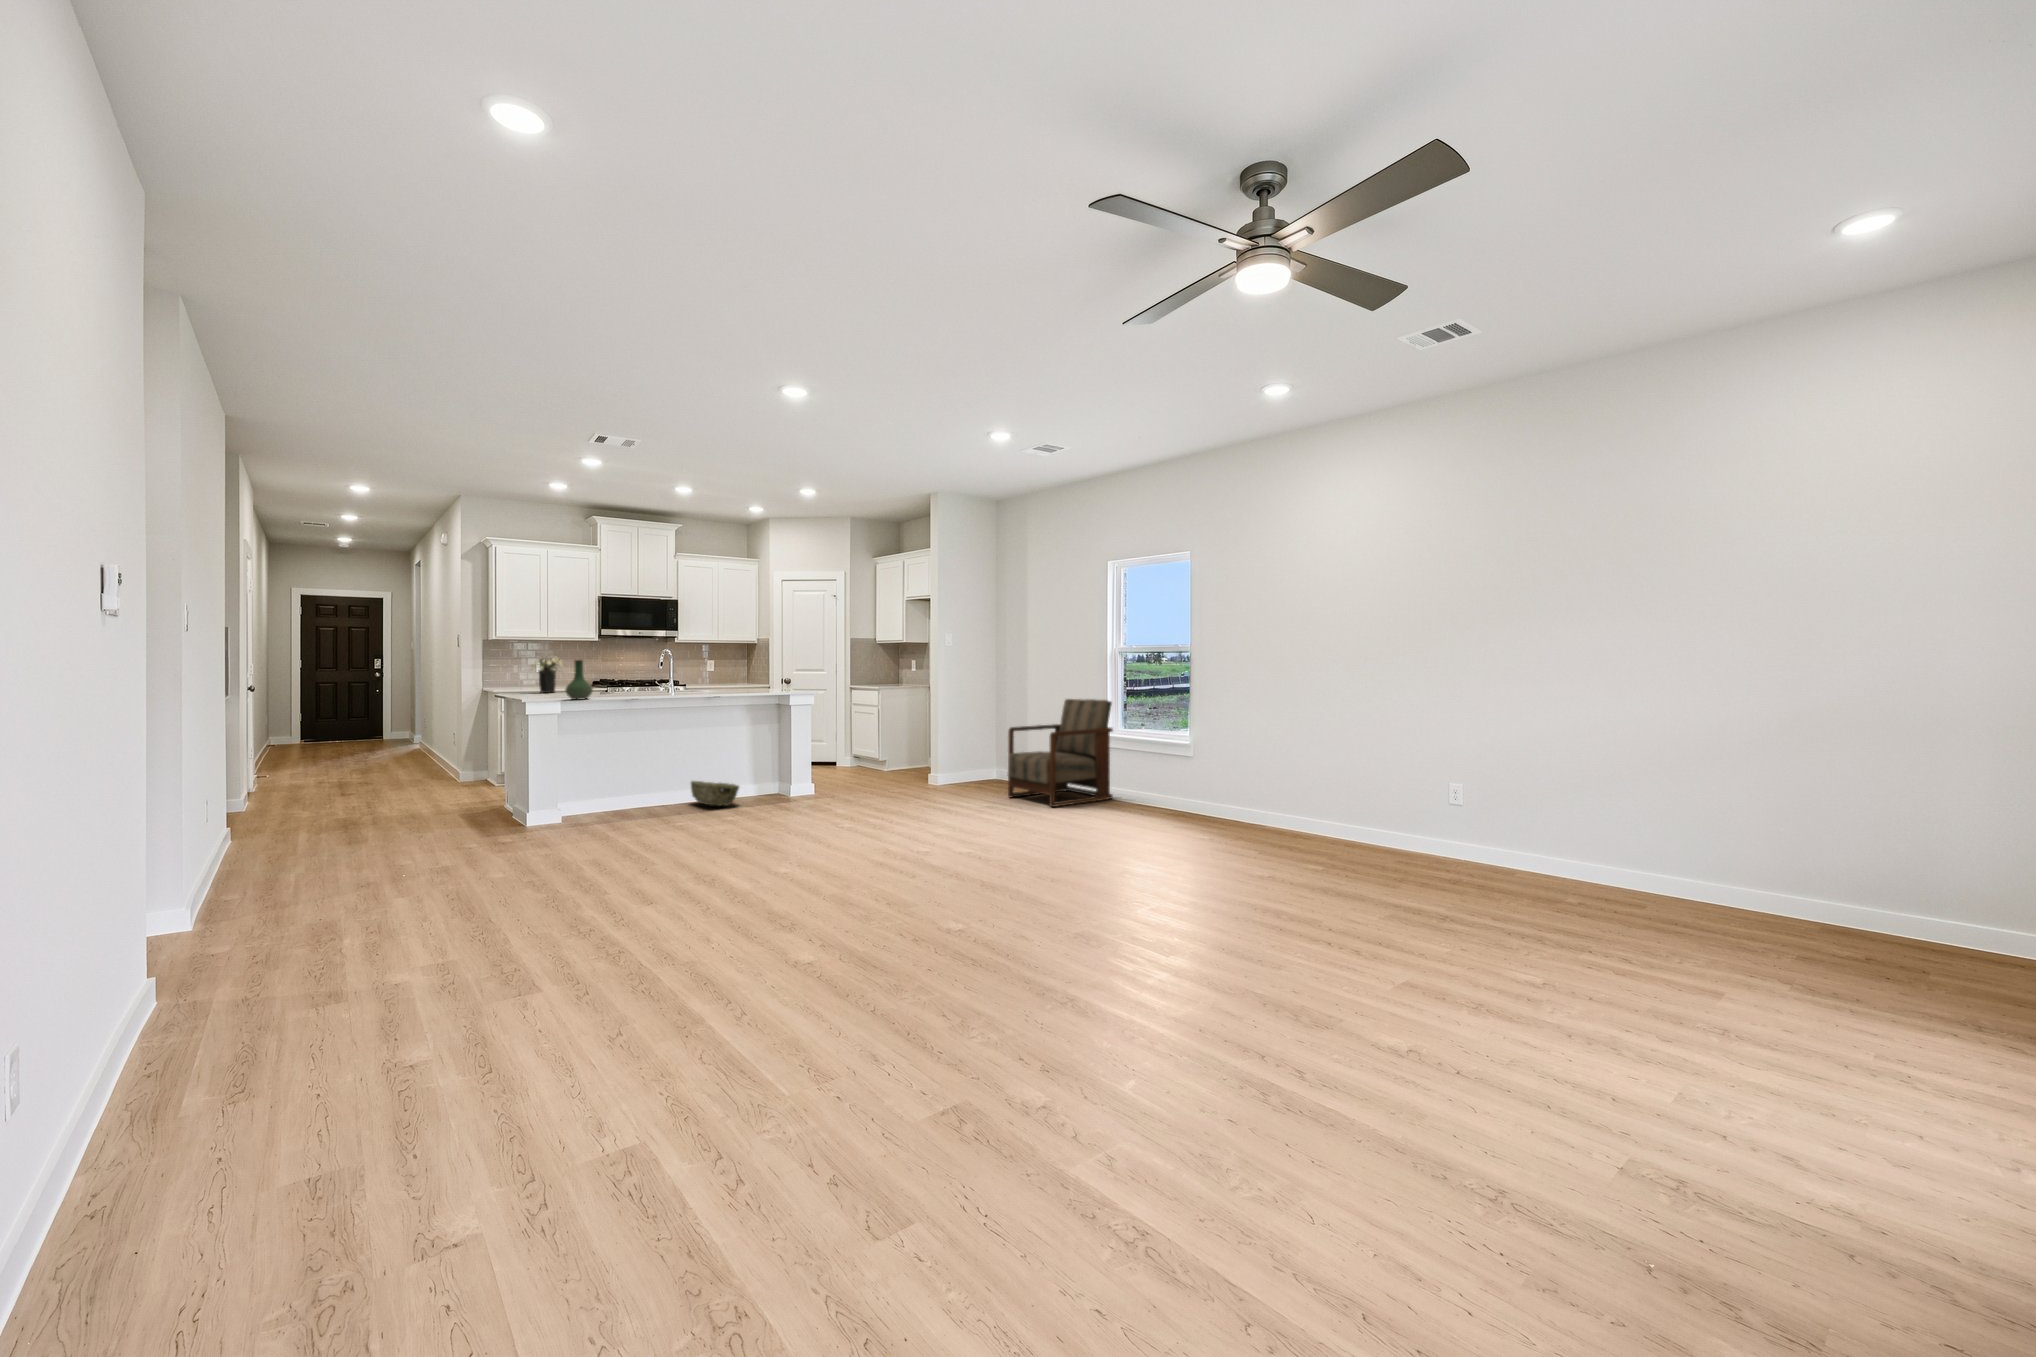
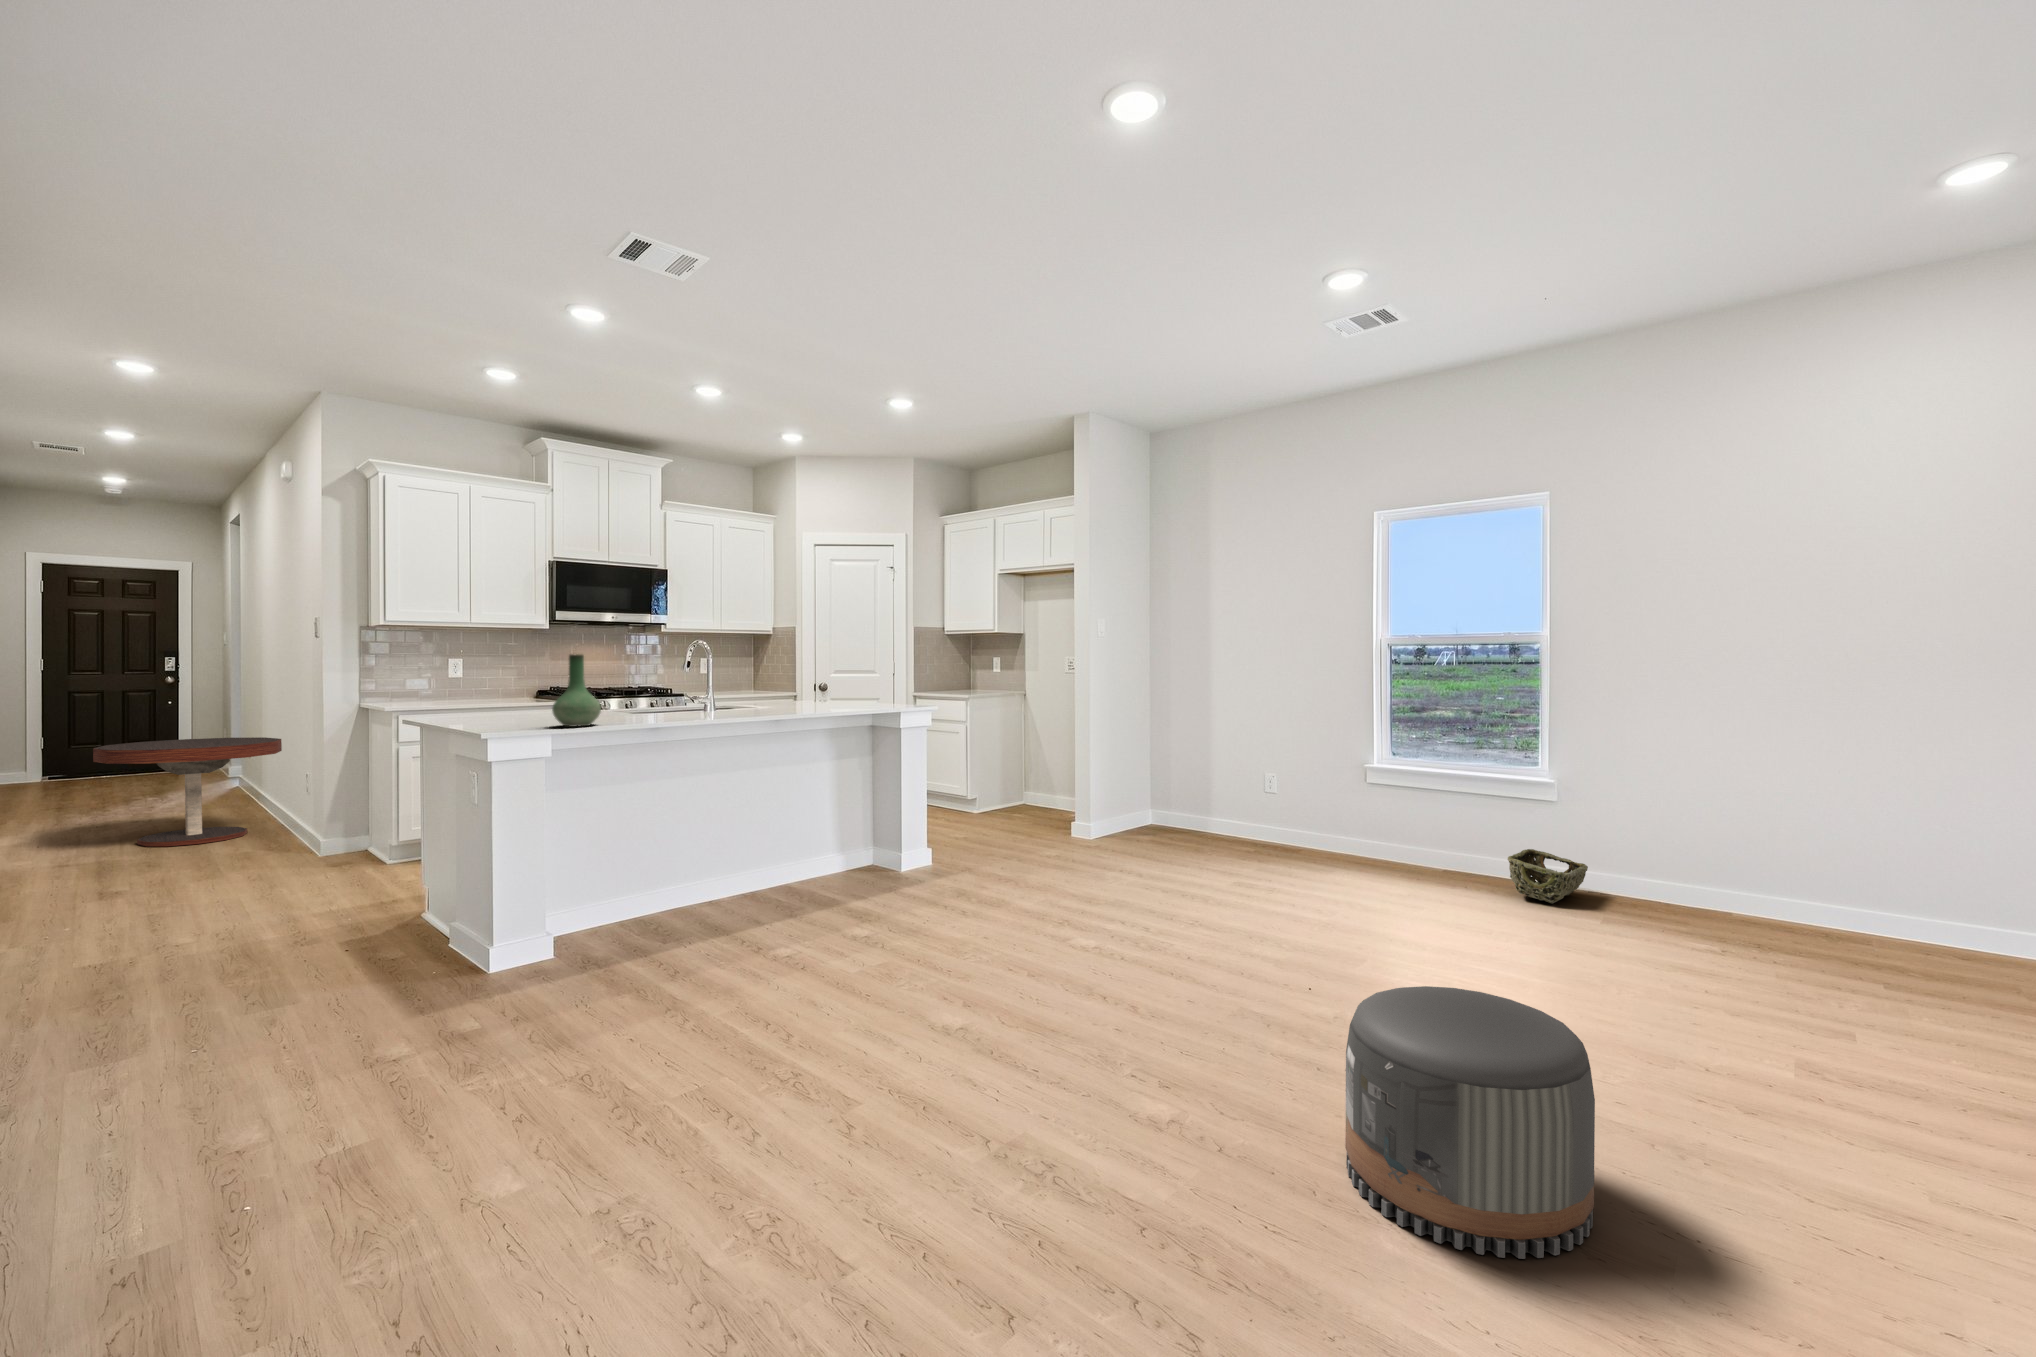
flower arrangement: present [532,655,562,693] -> none [457,646,520,712]
armchair: present [1008,699,1113,807] -> none [1245,715,1403,888]
coffee table: none [333,711,441,776] -> present [93,737,282,847]
woven basket: present [691,781,739,807] -> present [1508,849,1588,904]
pouf: none [837,815,936,911] -> present [1345,986,1595,1259]

